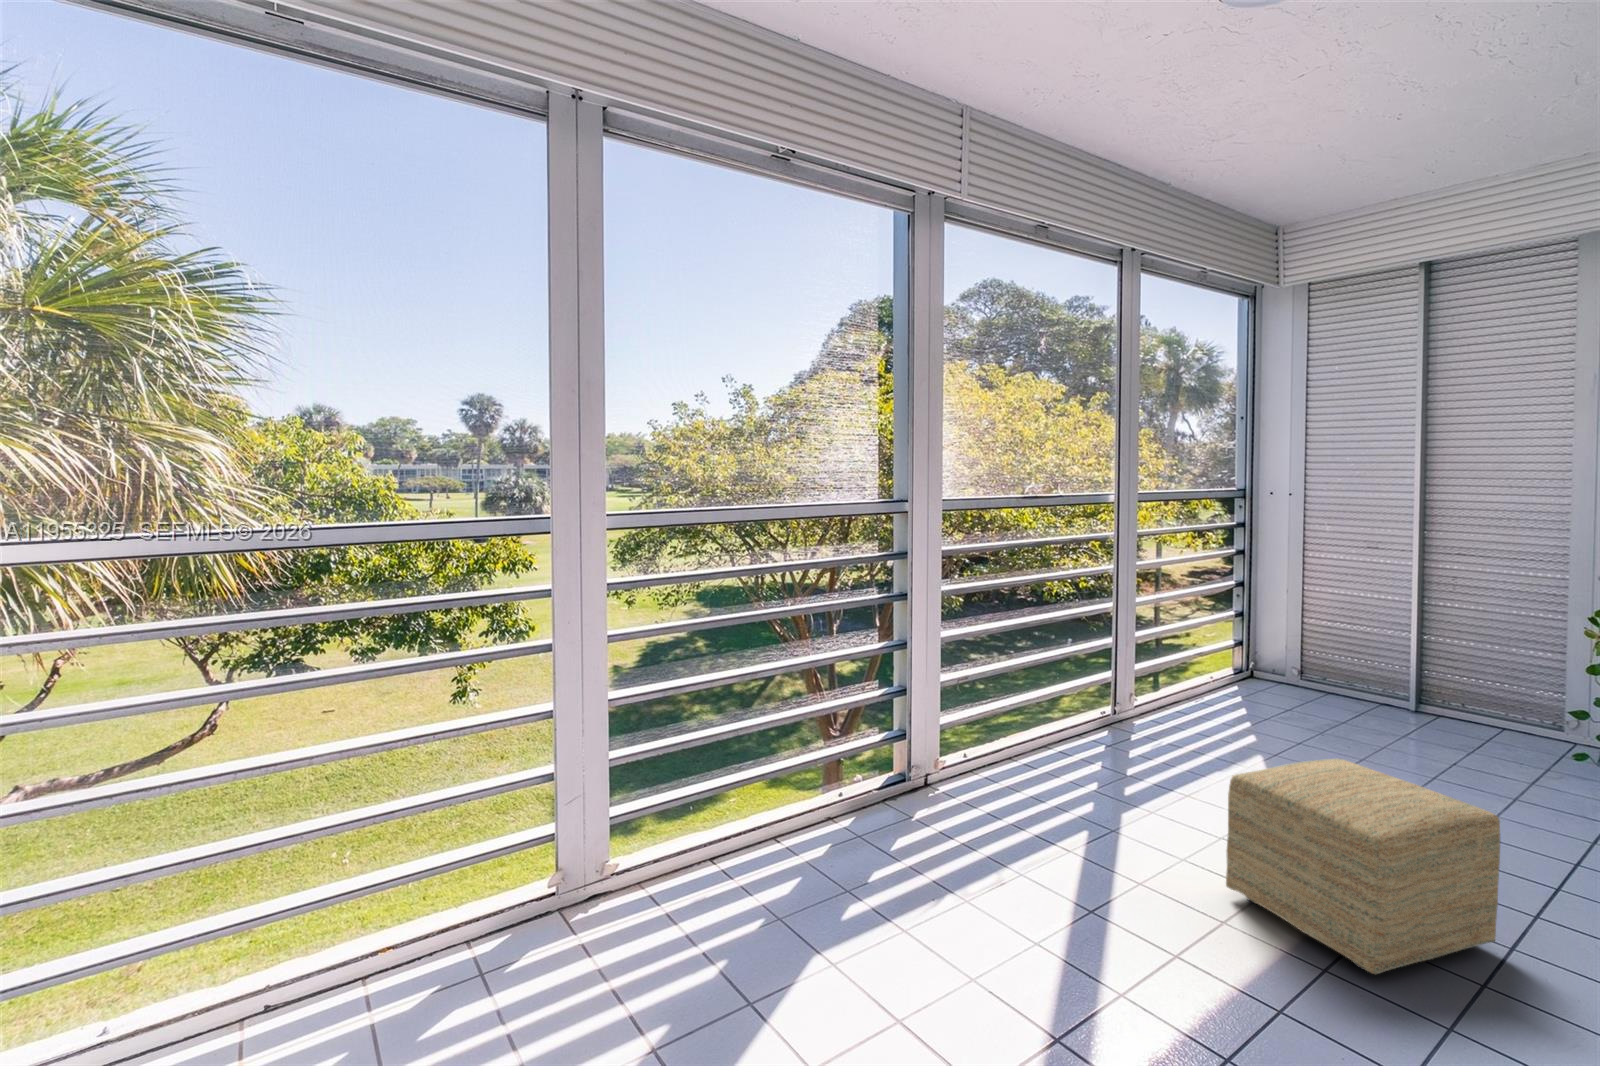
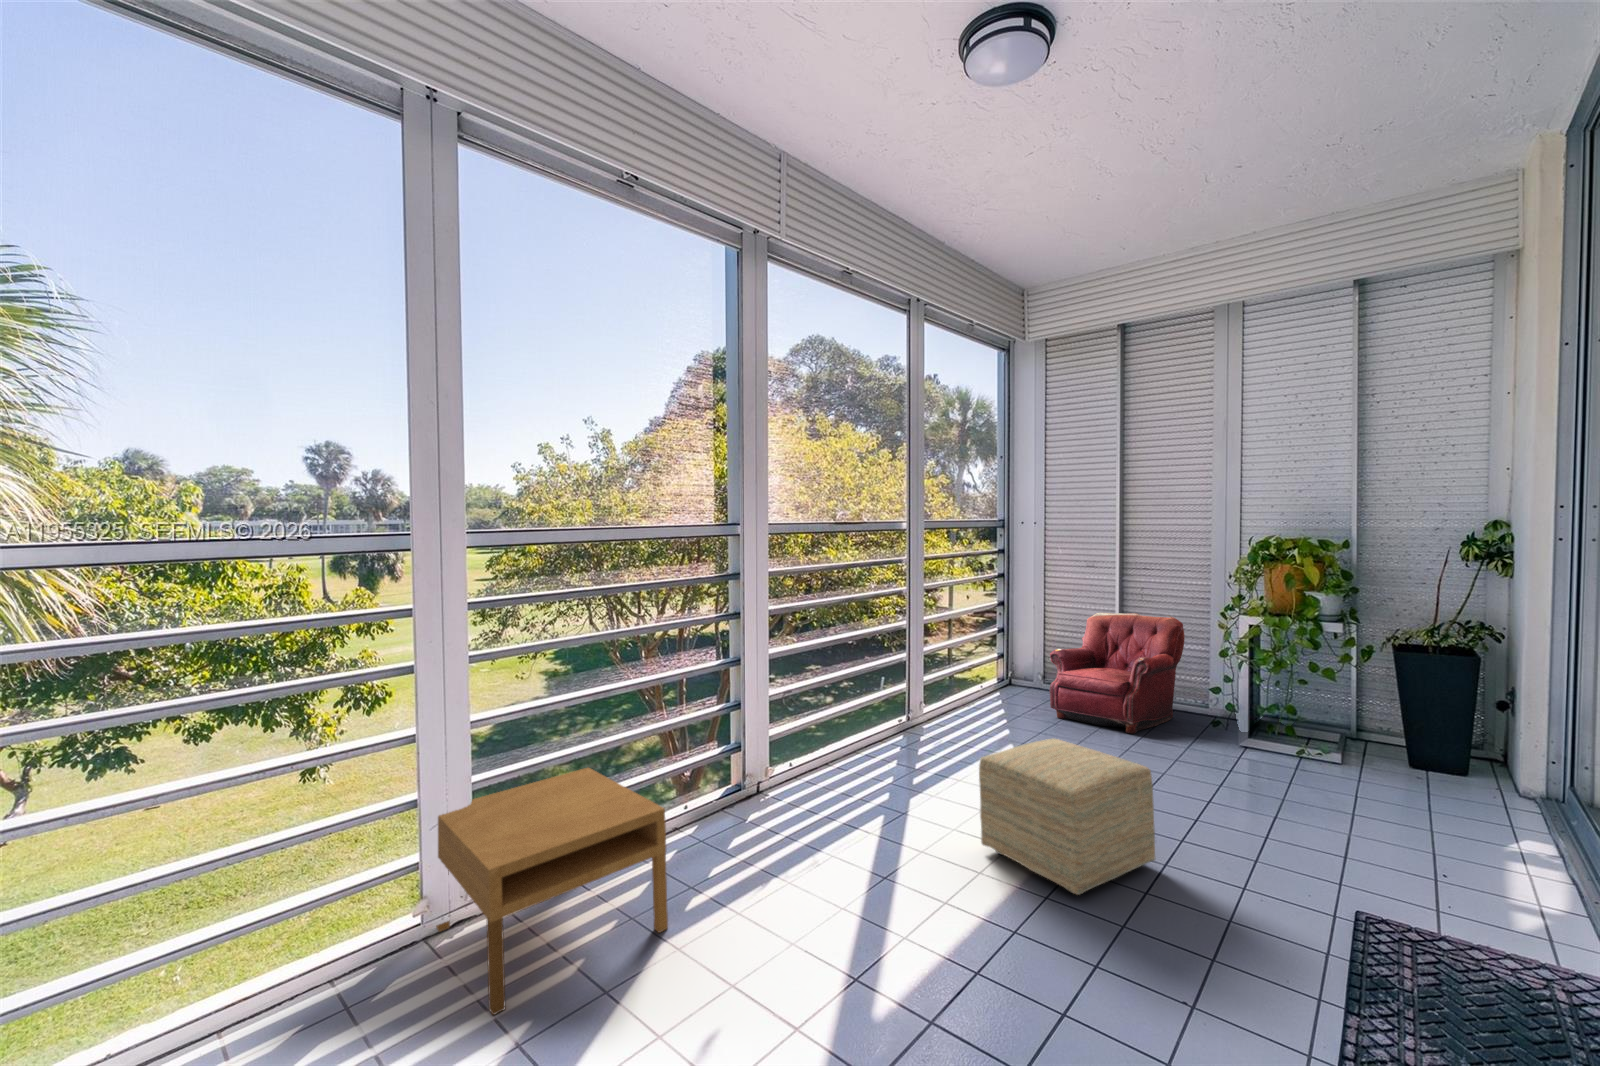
armchair: none [1318,589,1539,758] -> present [1050,613,1185,733]
coffee table: none [565,740,822,1010] -> present [436,768,668,1015]

